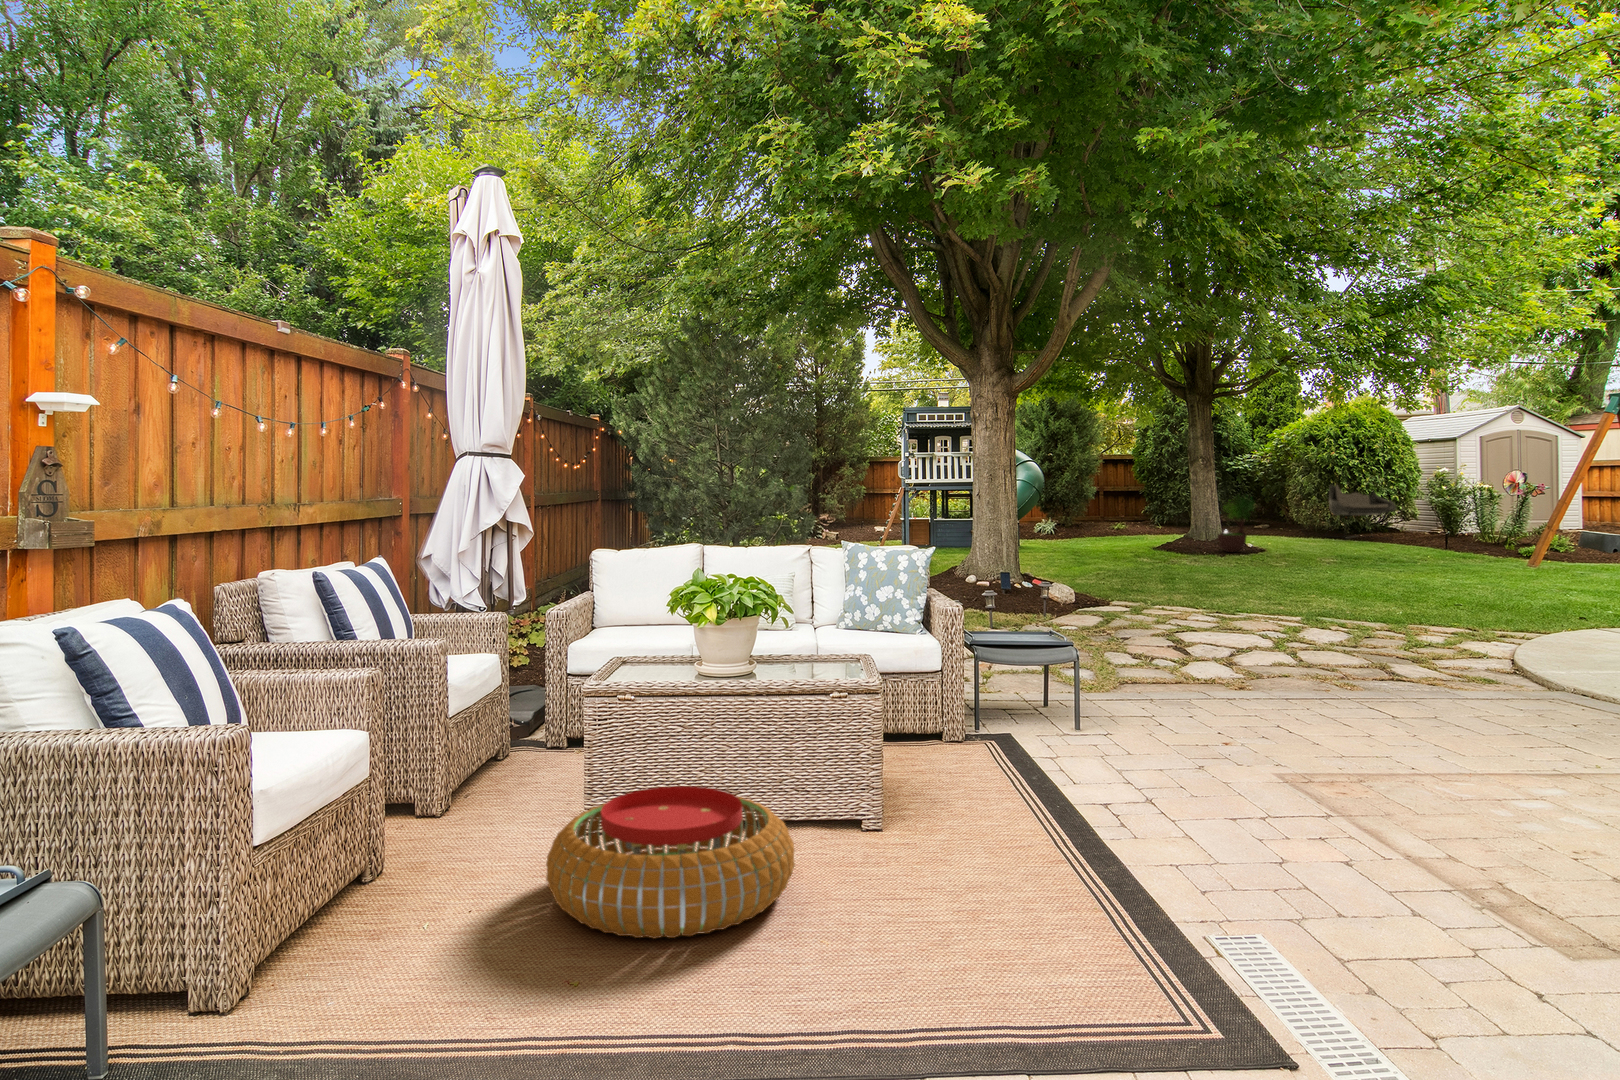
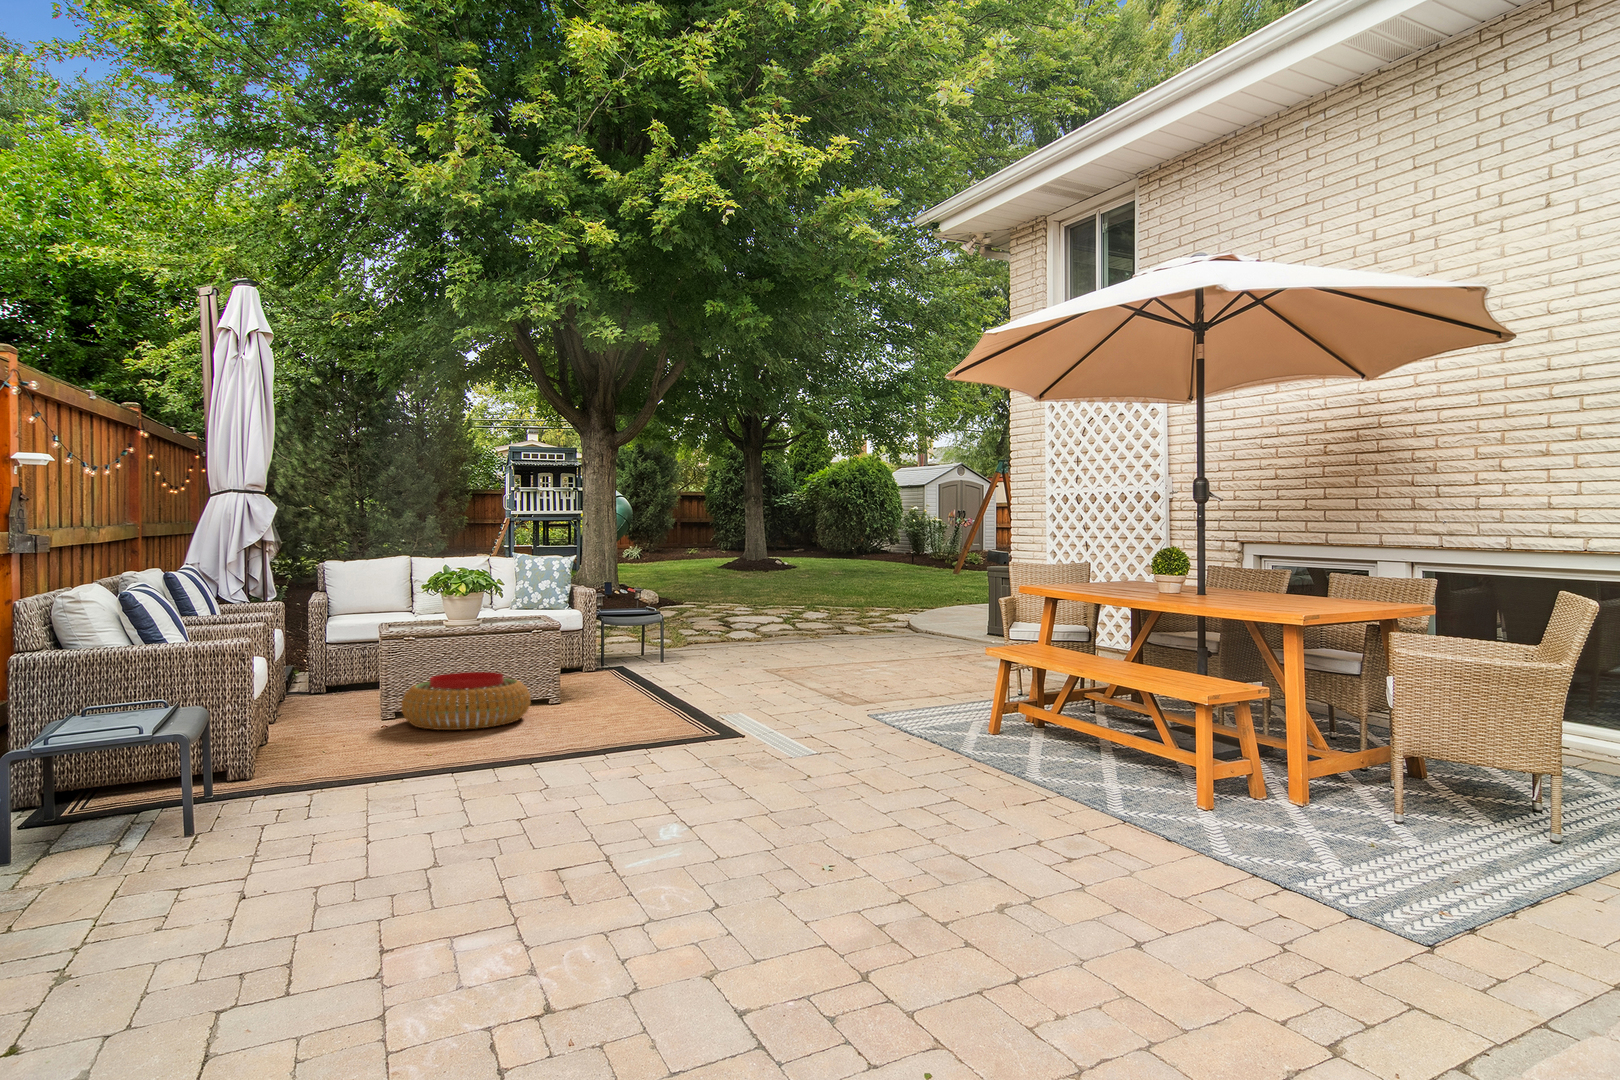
lounge chair: present [1329,485,1396,539] -> none [843,515,889,559]
potted tree: present [1218,497,1254,552] -> none [762,522,790,569]

